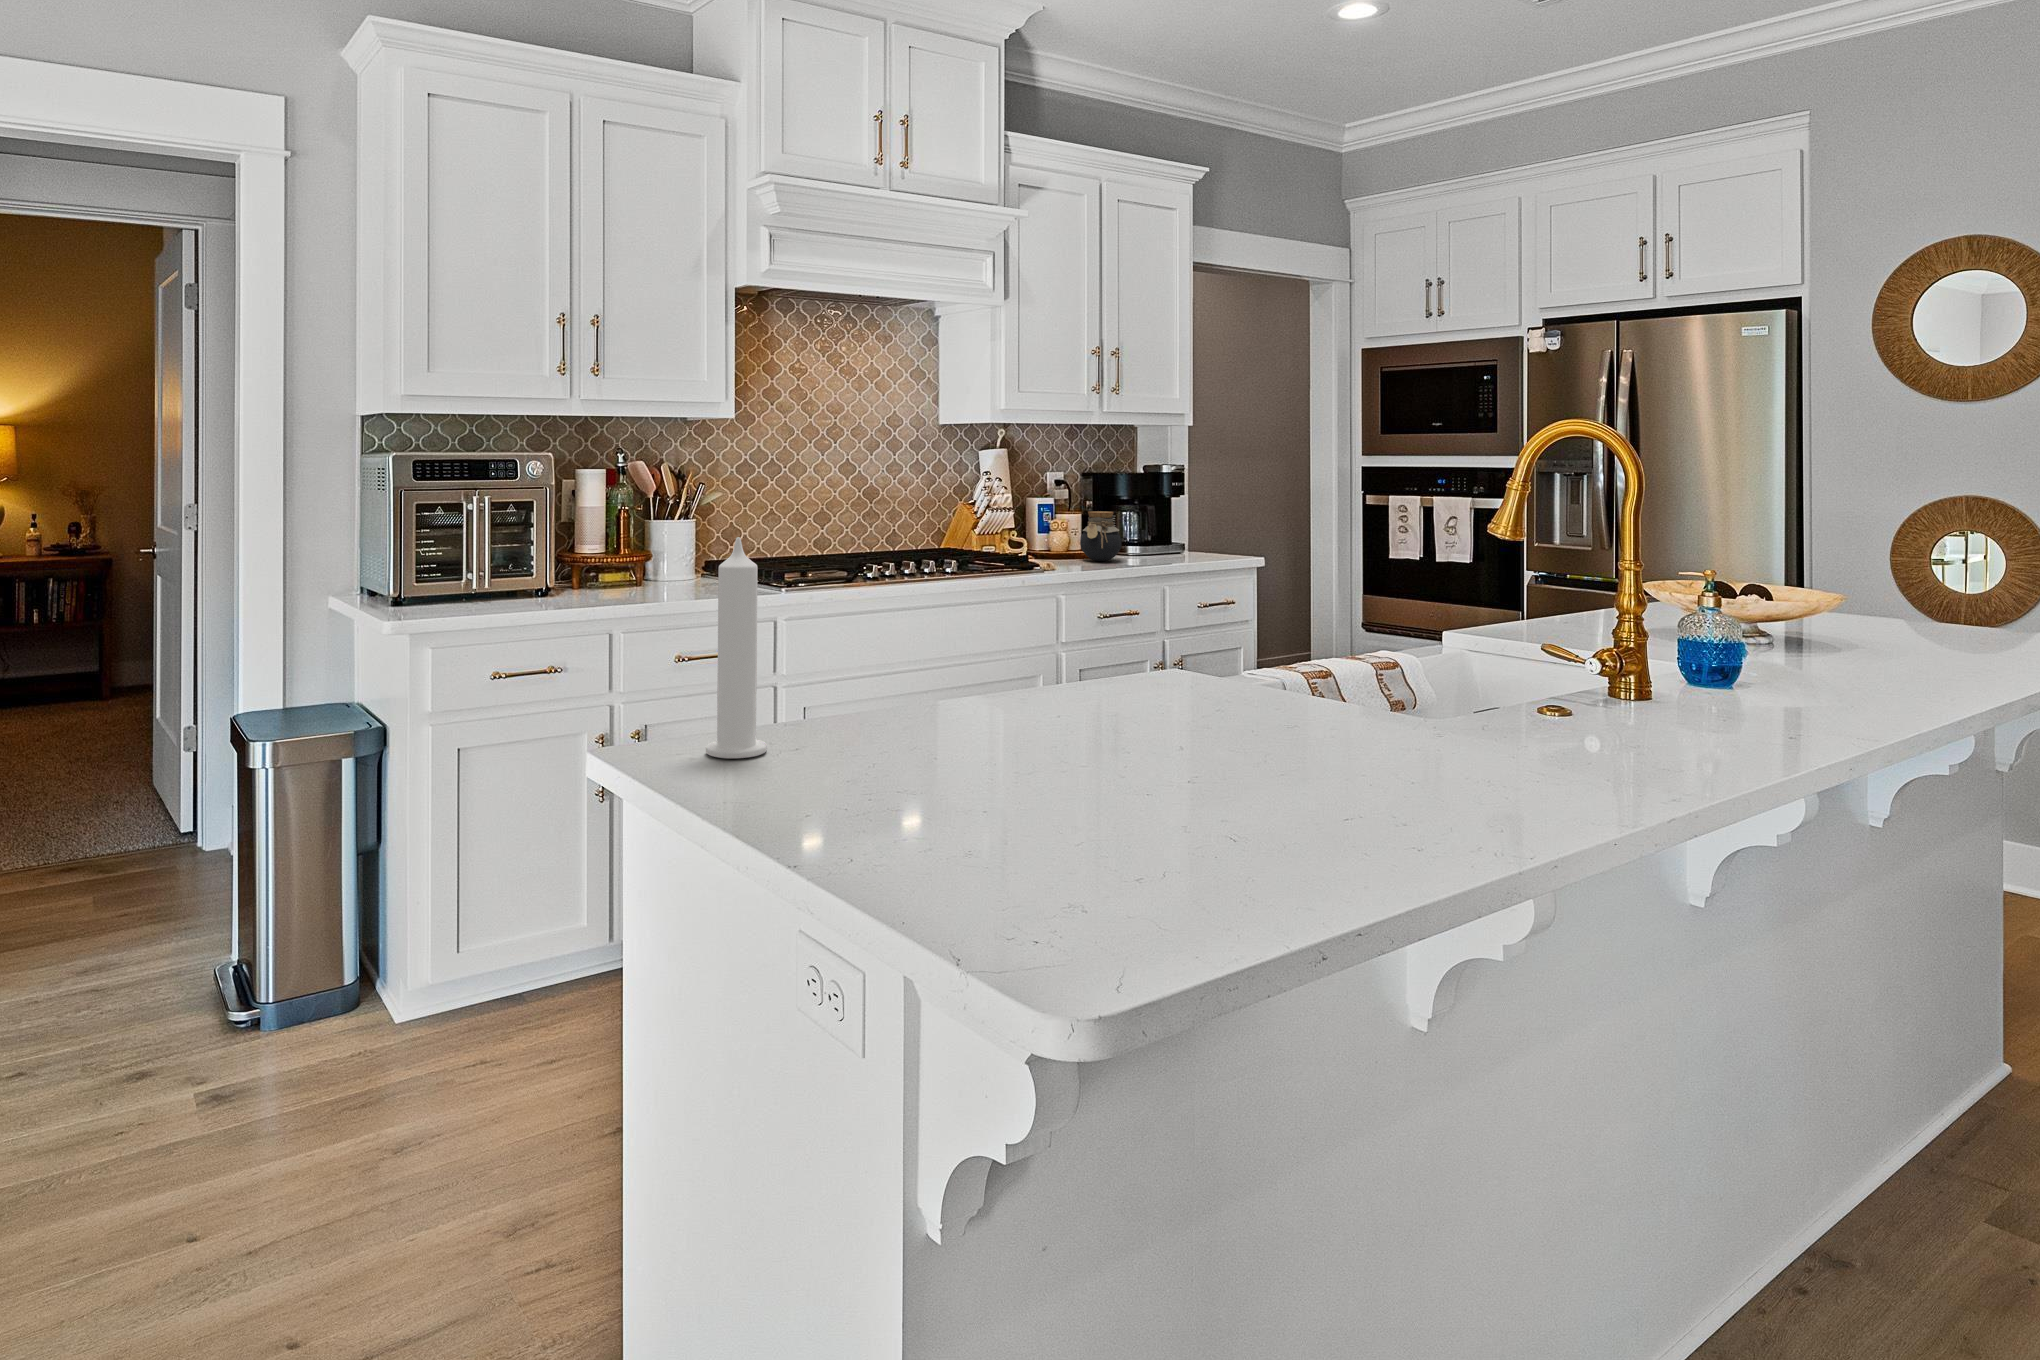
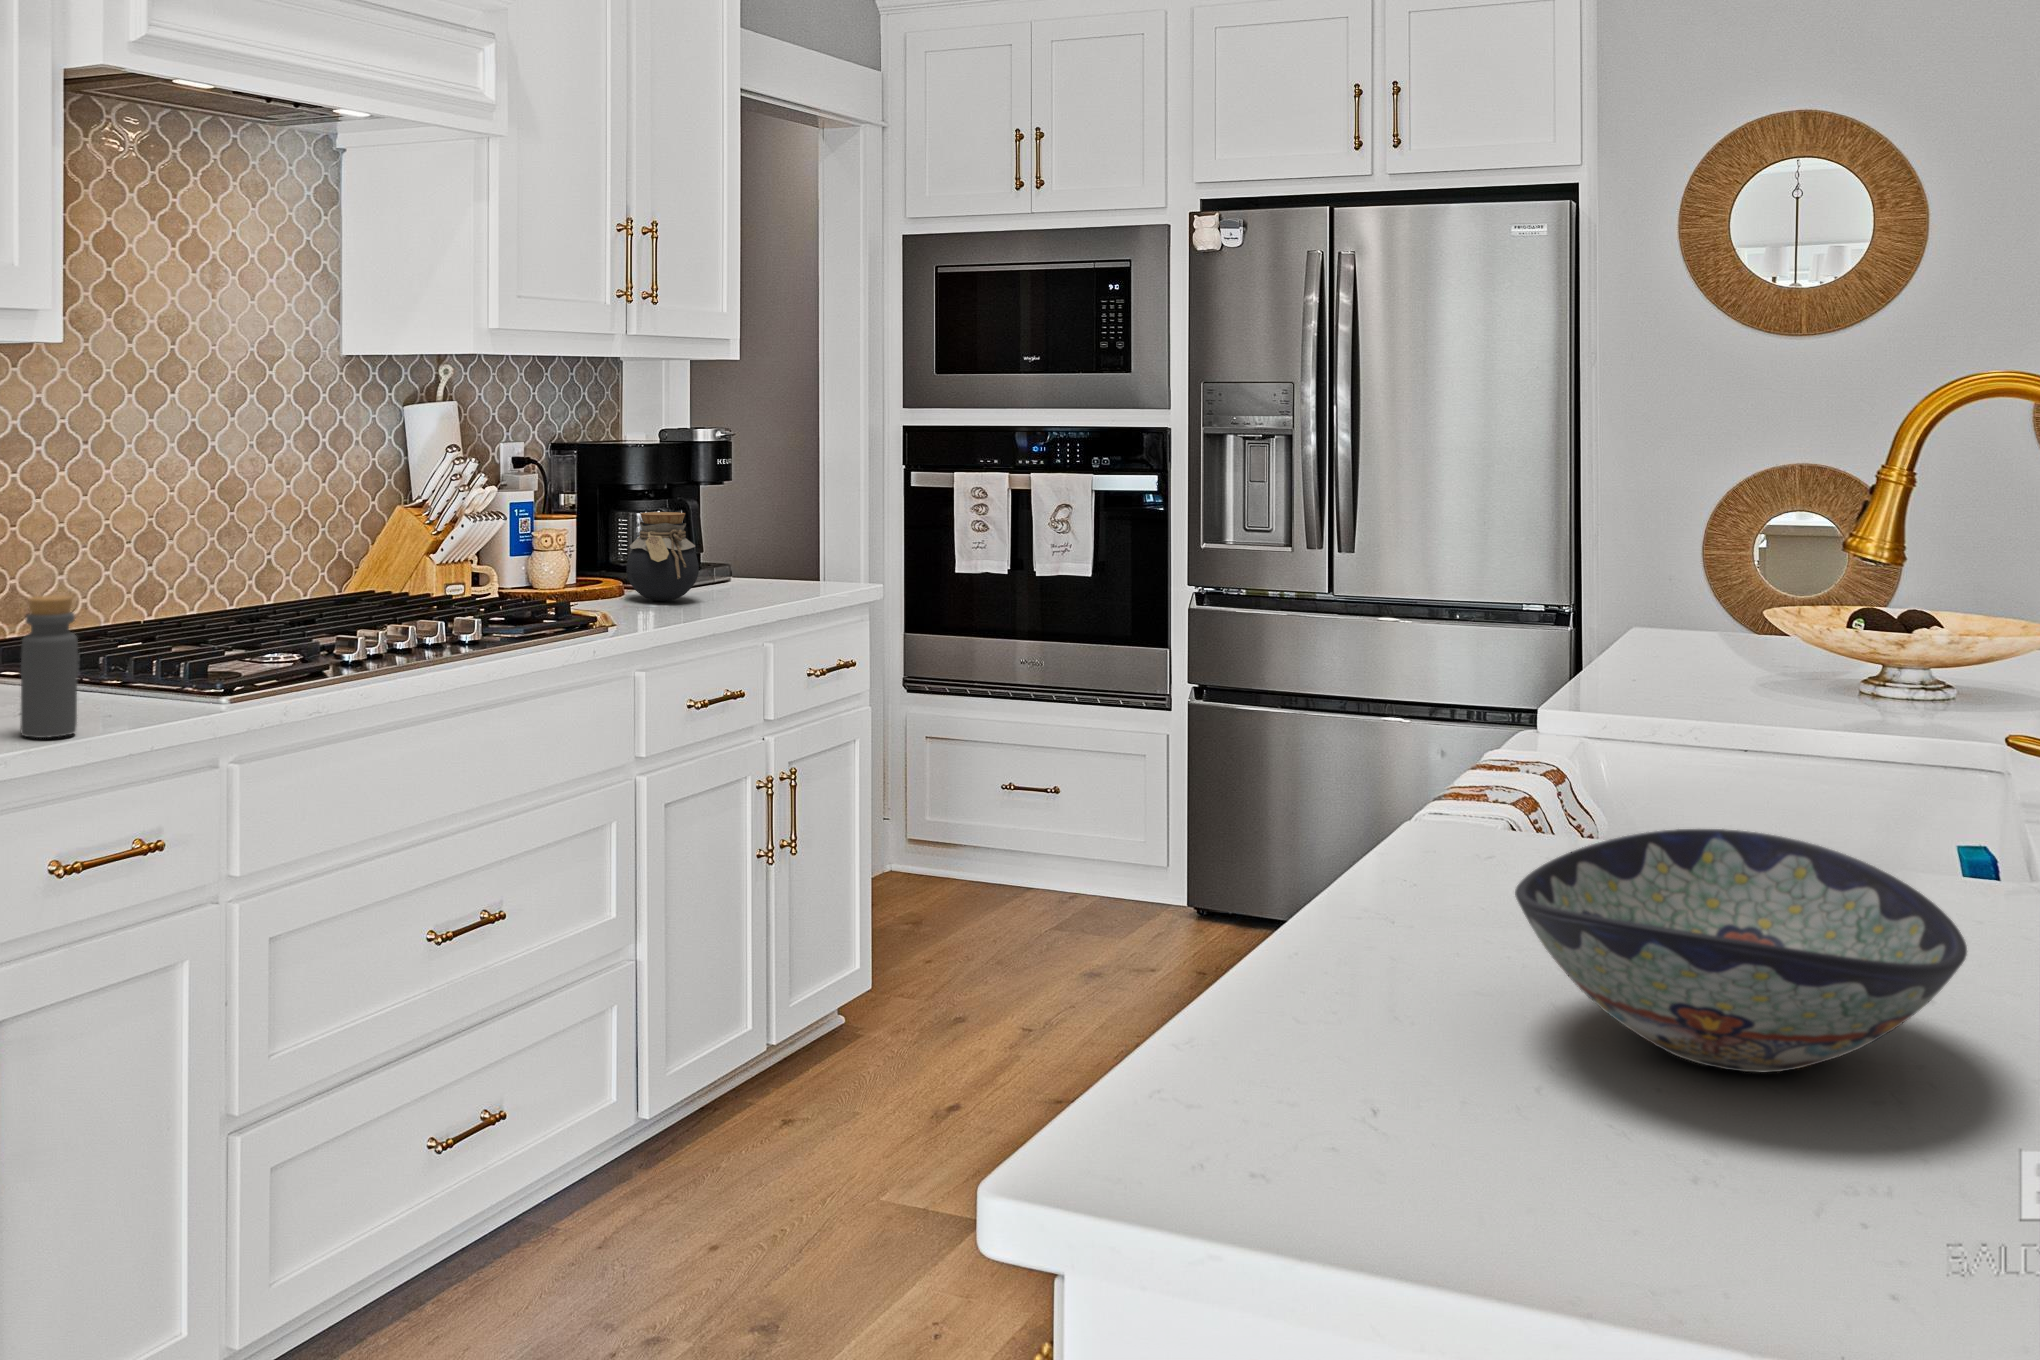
bottle: none [667,535,692,599] -> present [21,595,78,738]
candle: present [706,537,767,758] -> none [1340,643,1497,1206]
decorative bowl: none [878,649,1098,746] -> present [1515,829,1967,1073]

